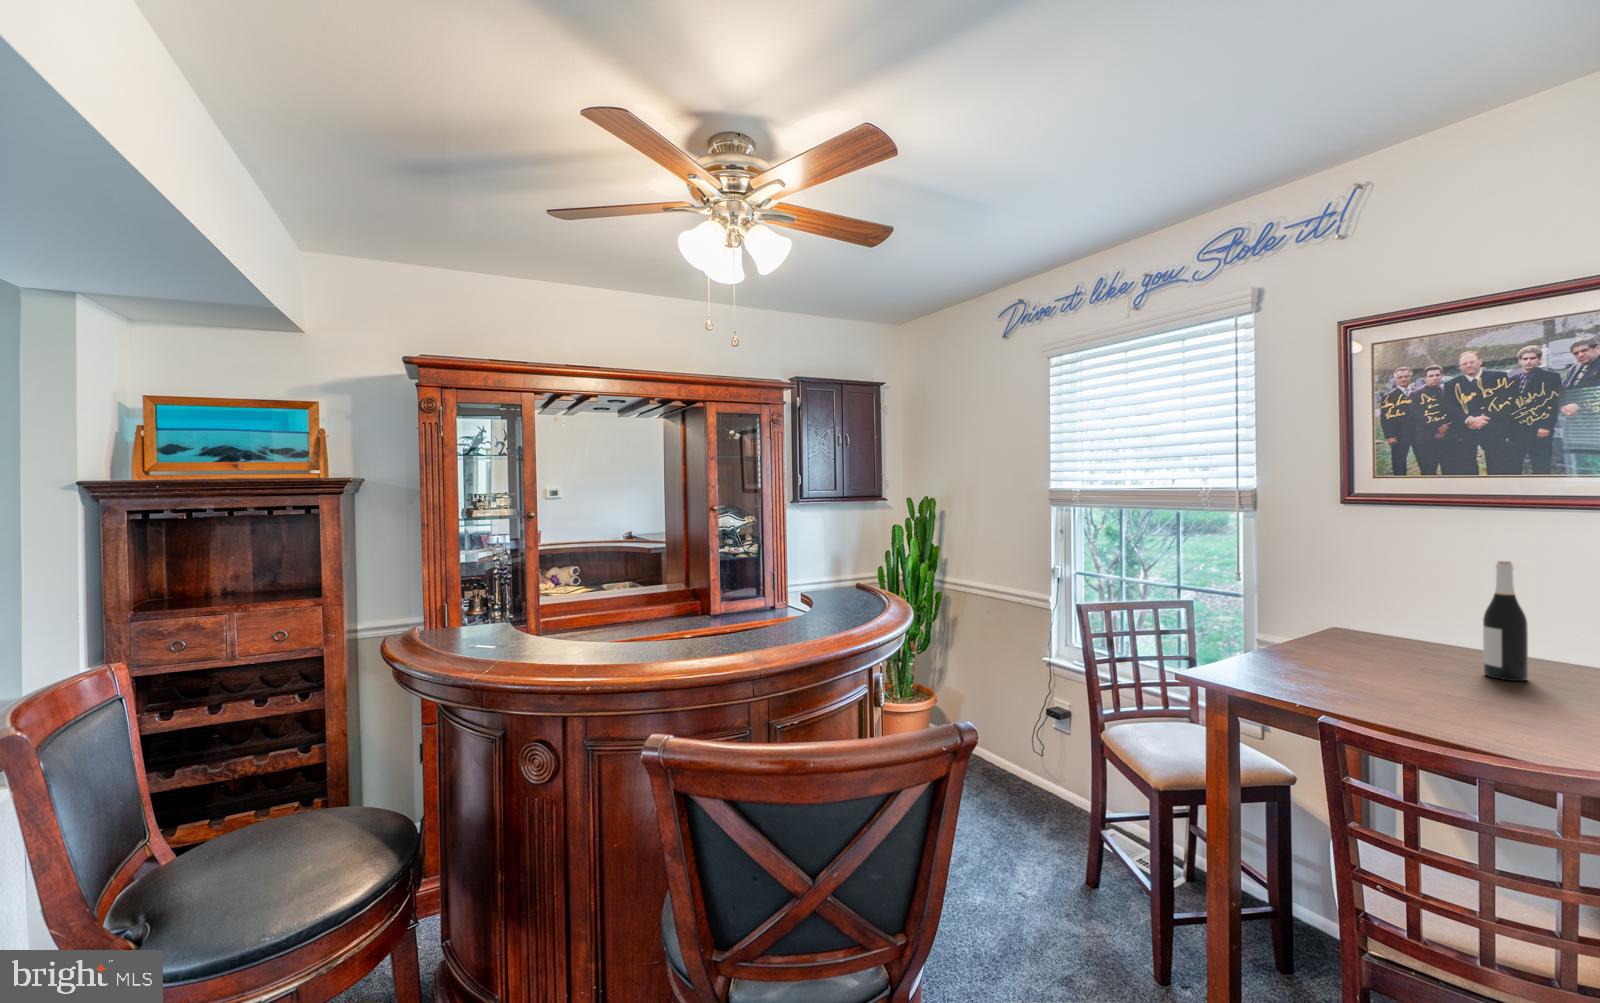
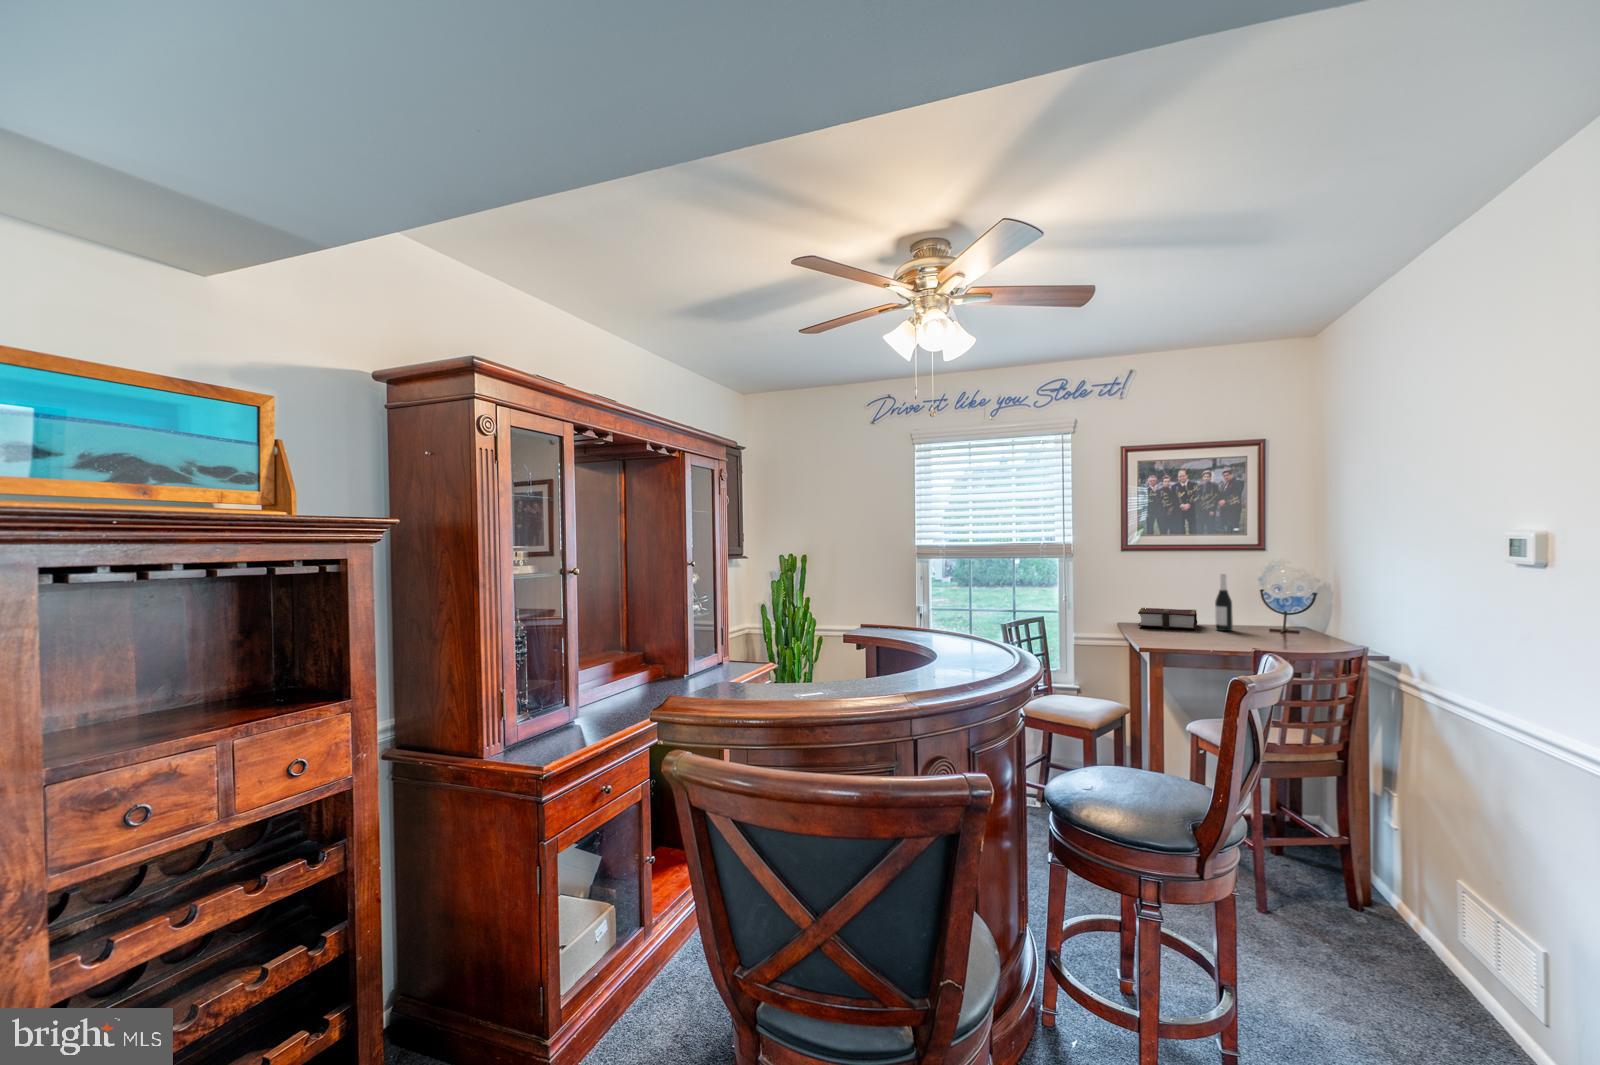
book: none [1325,609,1490,663] -> present [1138,608,1197,629]

